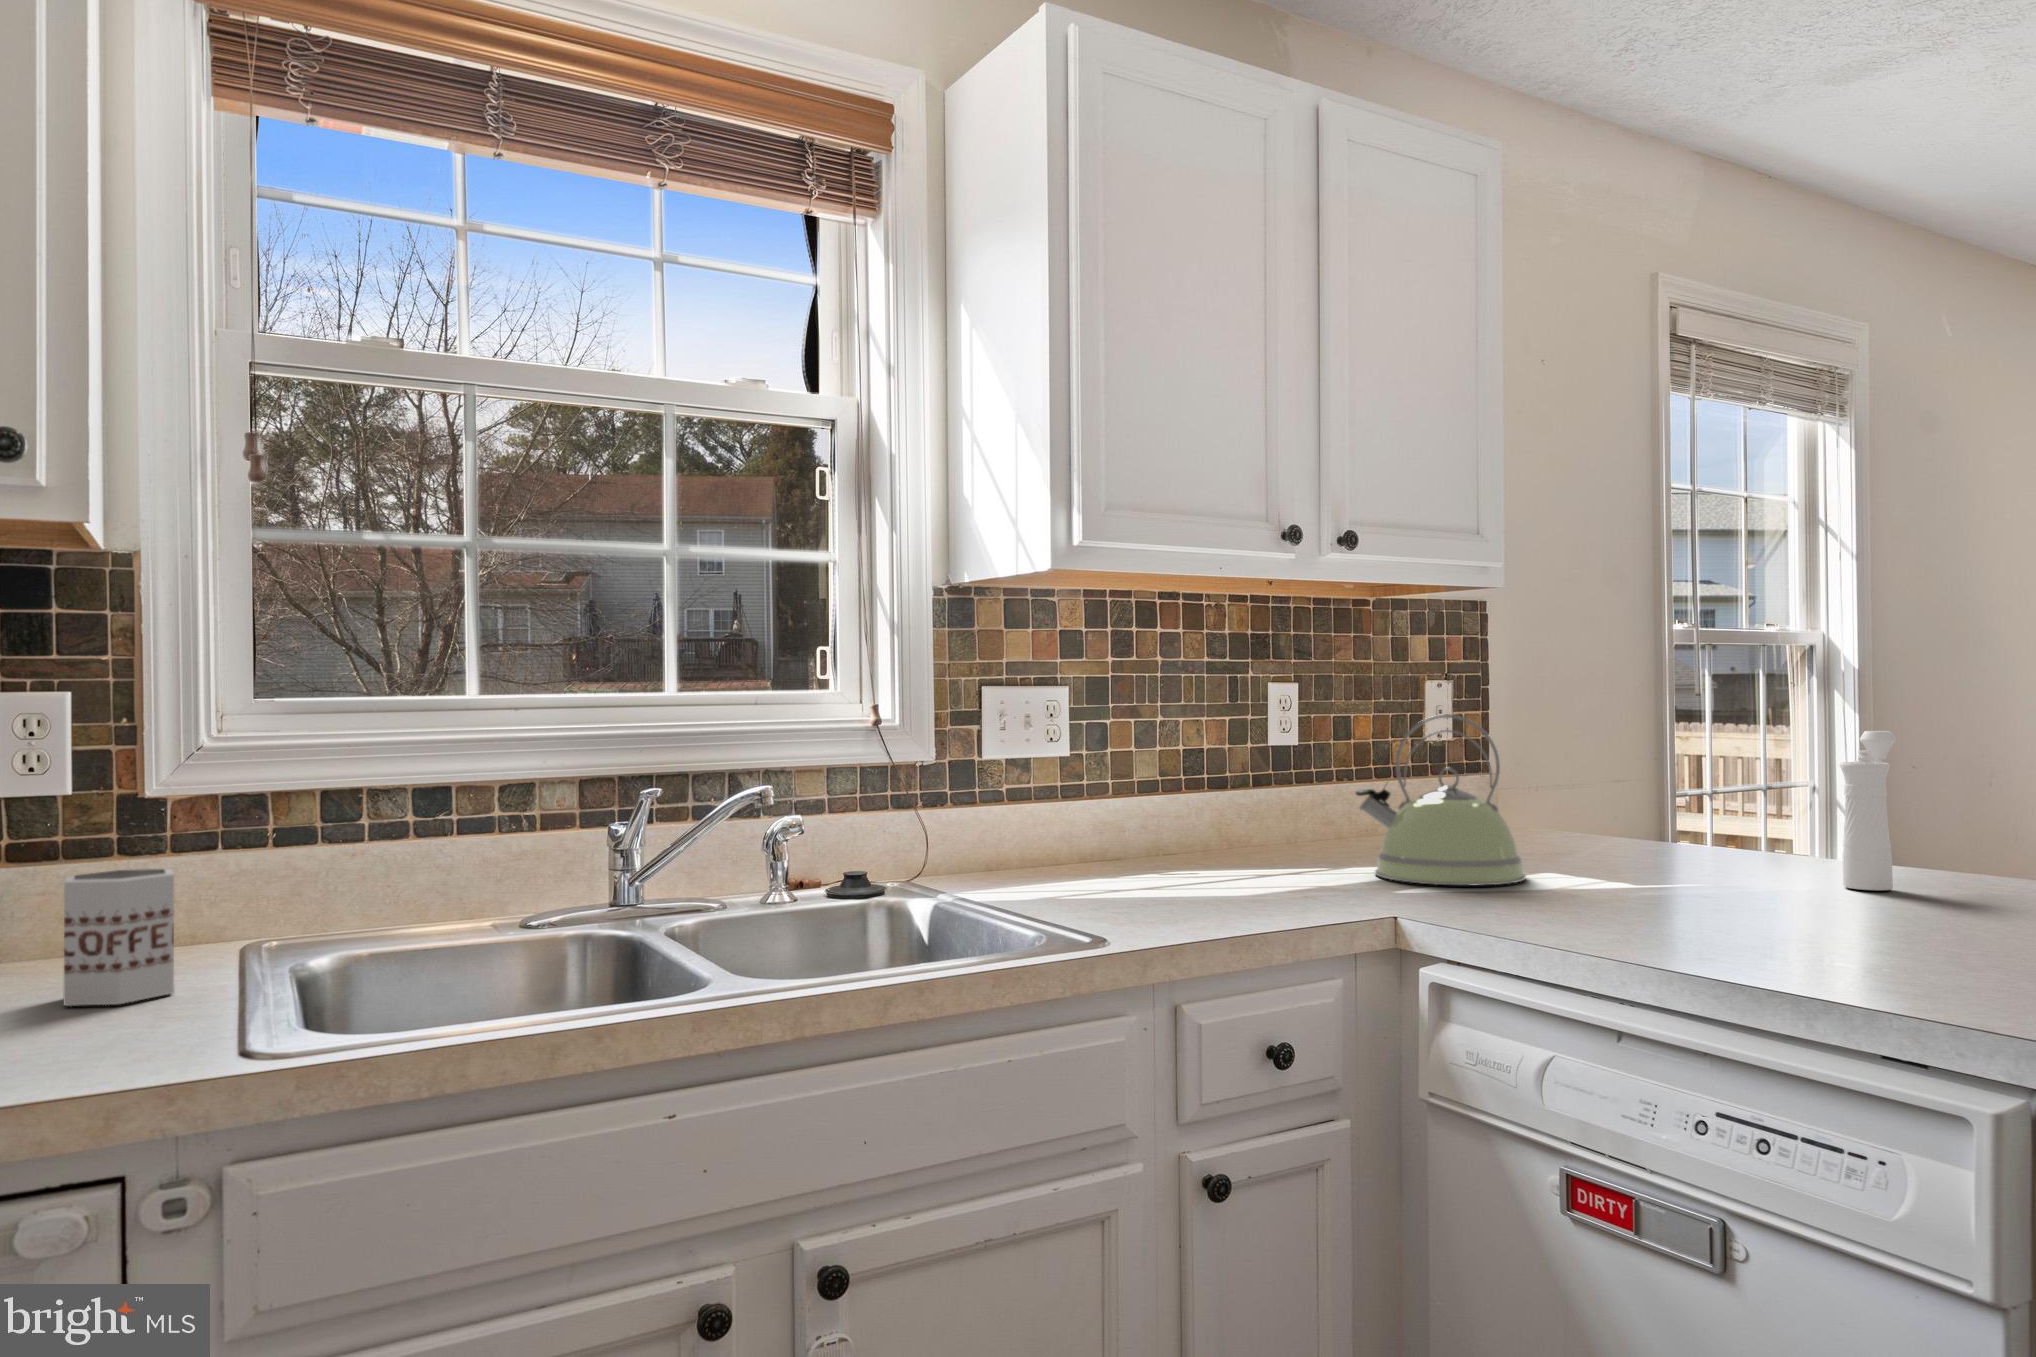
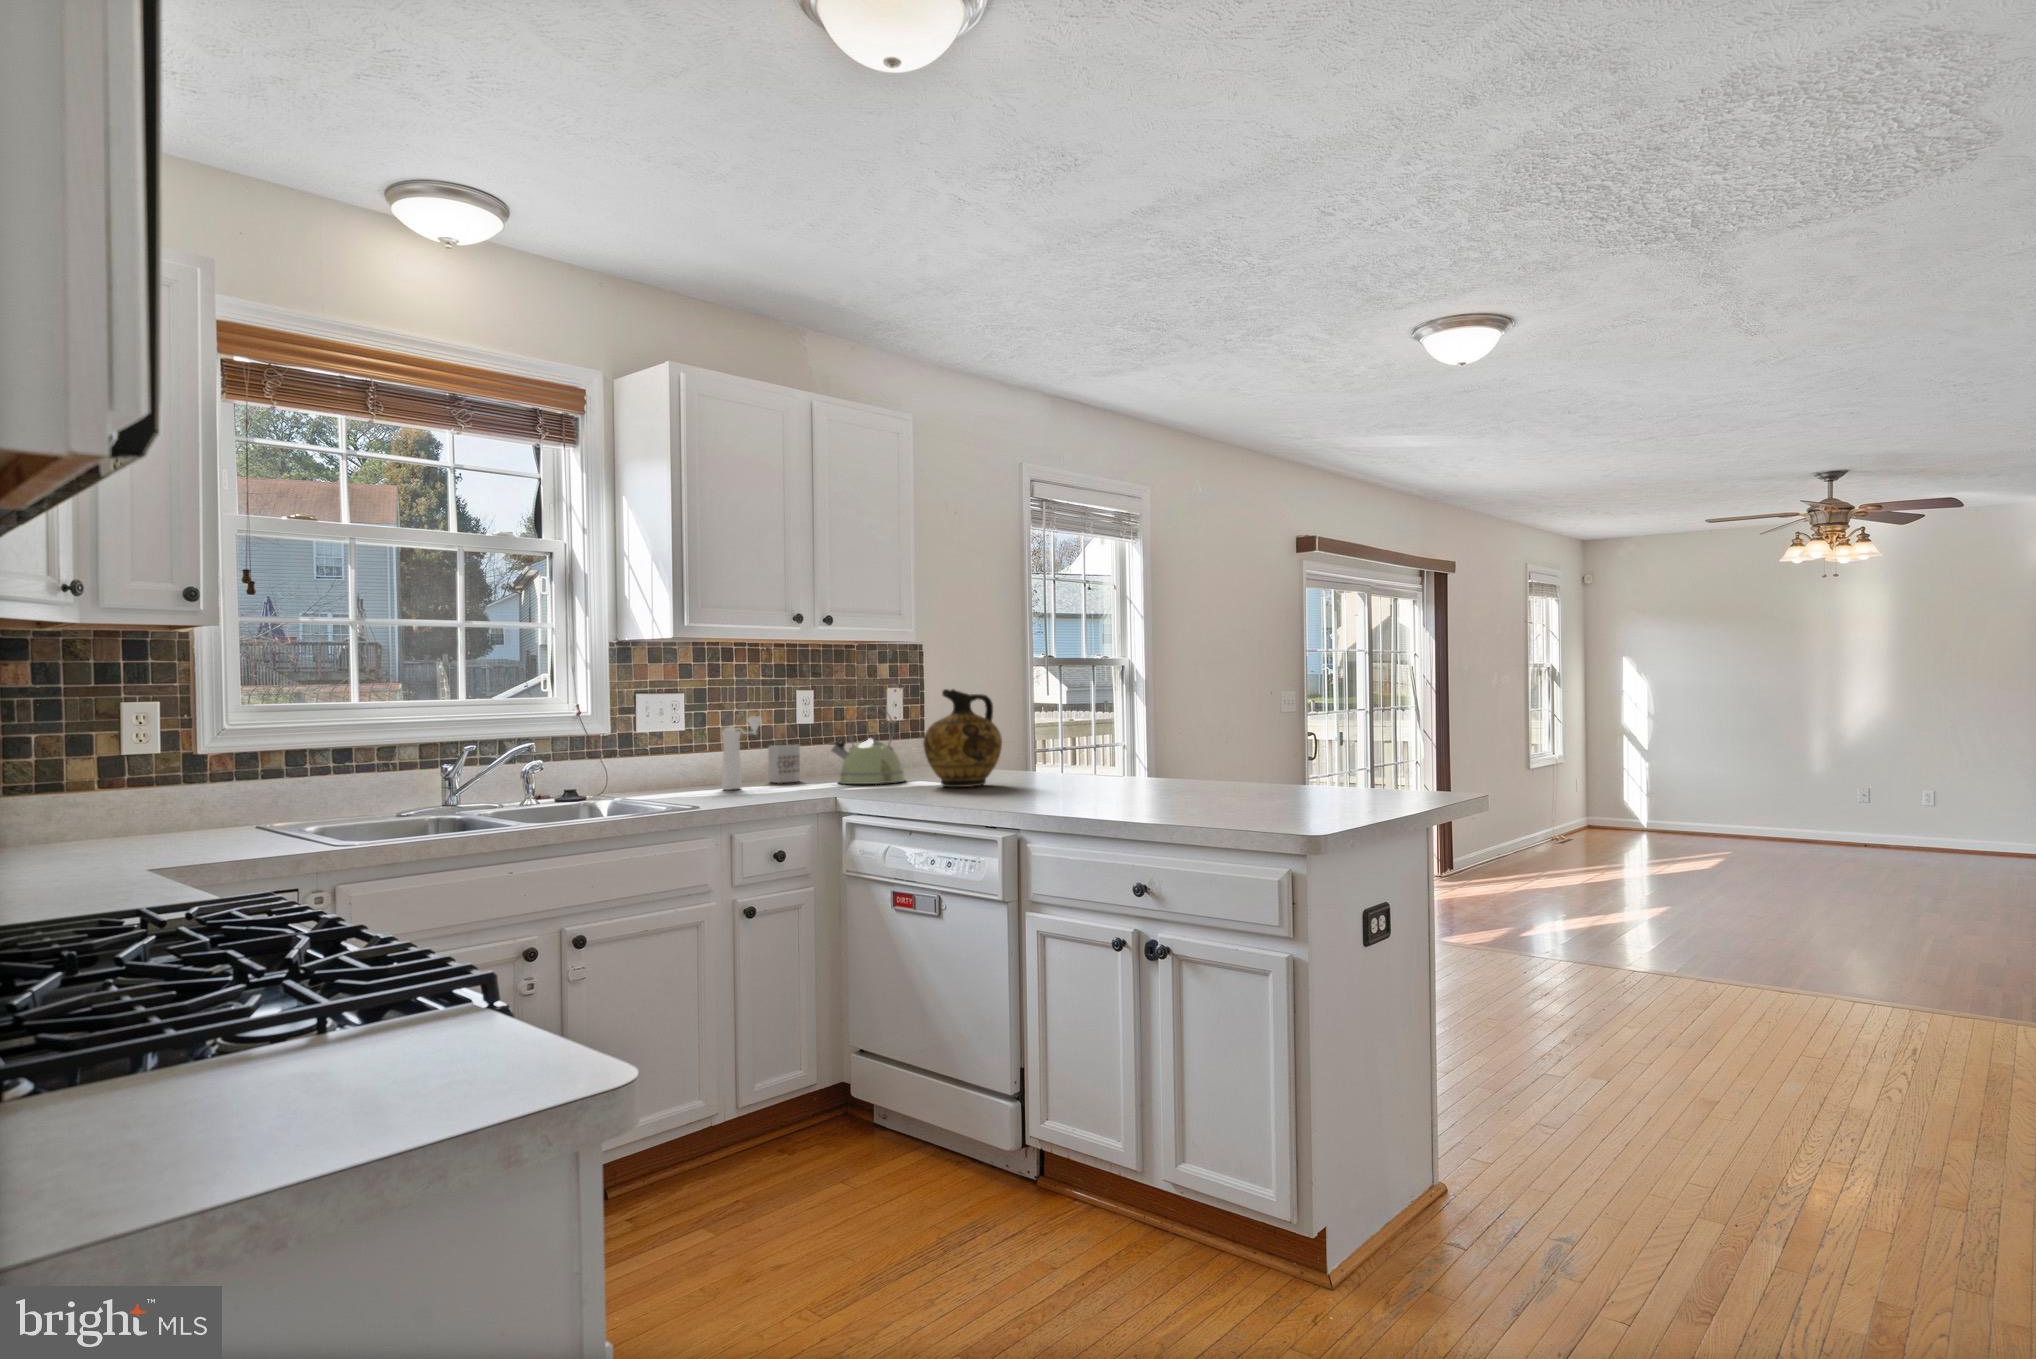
ceramic jug: none [1597,680,1804,912] -> present [923,689,1002,787]
pepper mill: present [1840,731,1896,890] -> present [722,717,762,790]
mug: present [64,869,174,1006] -> present [768,744,800,783]

